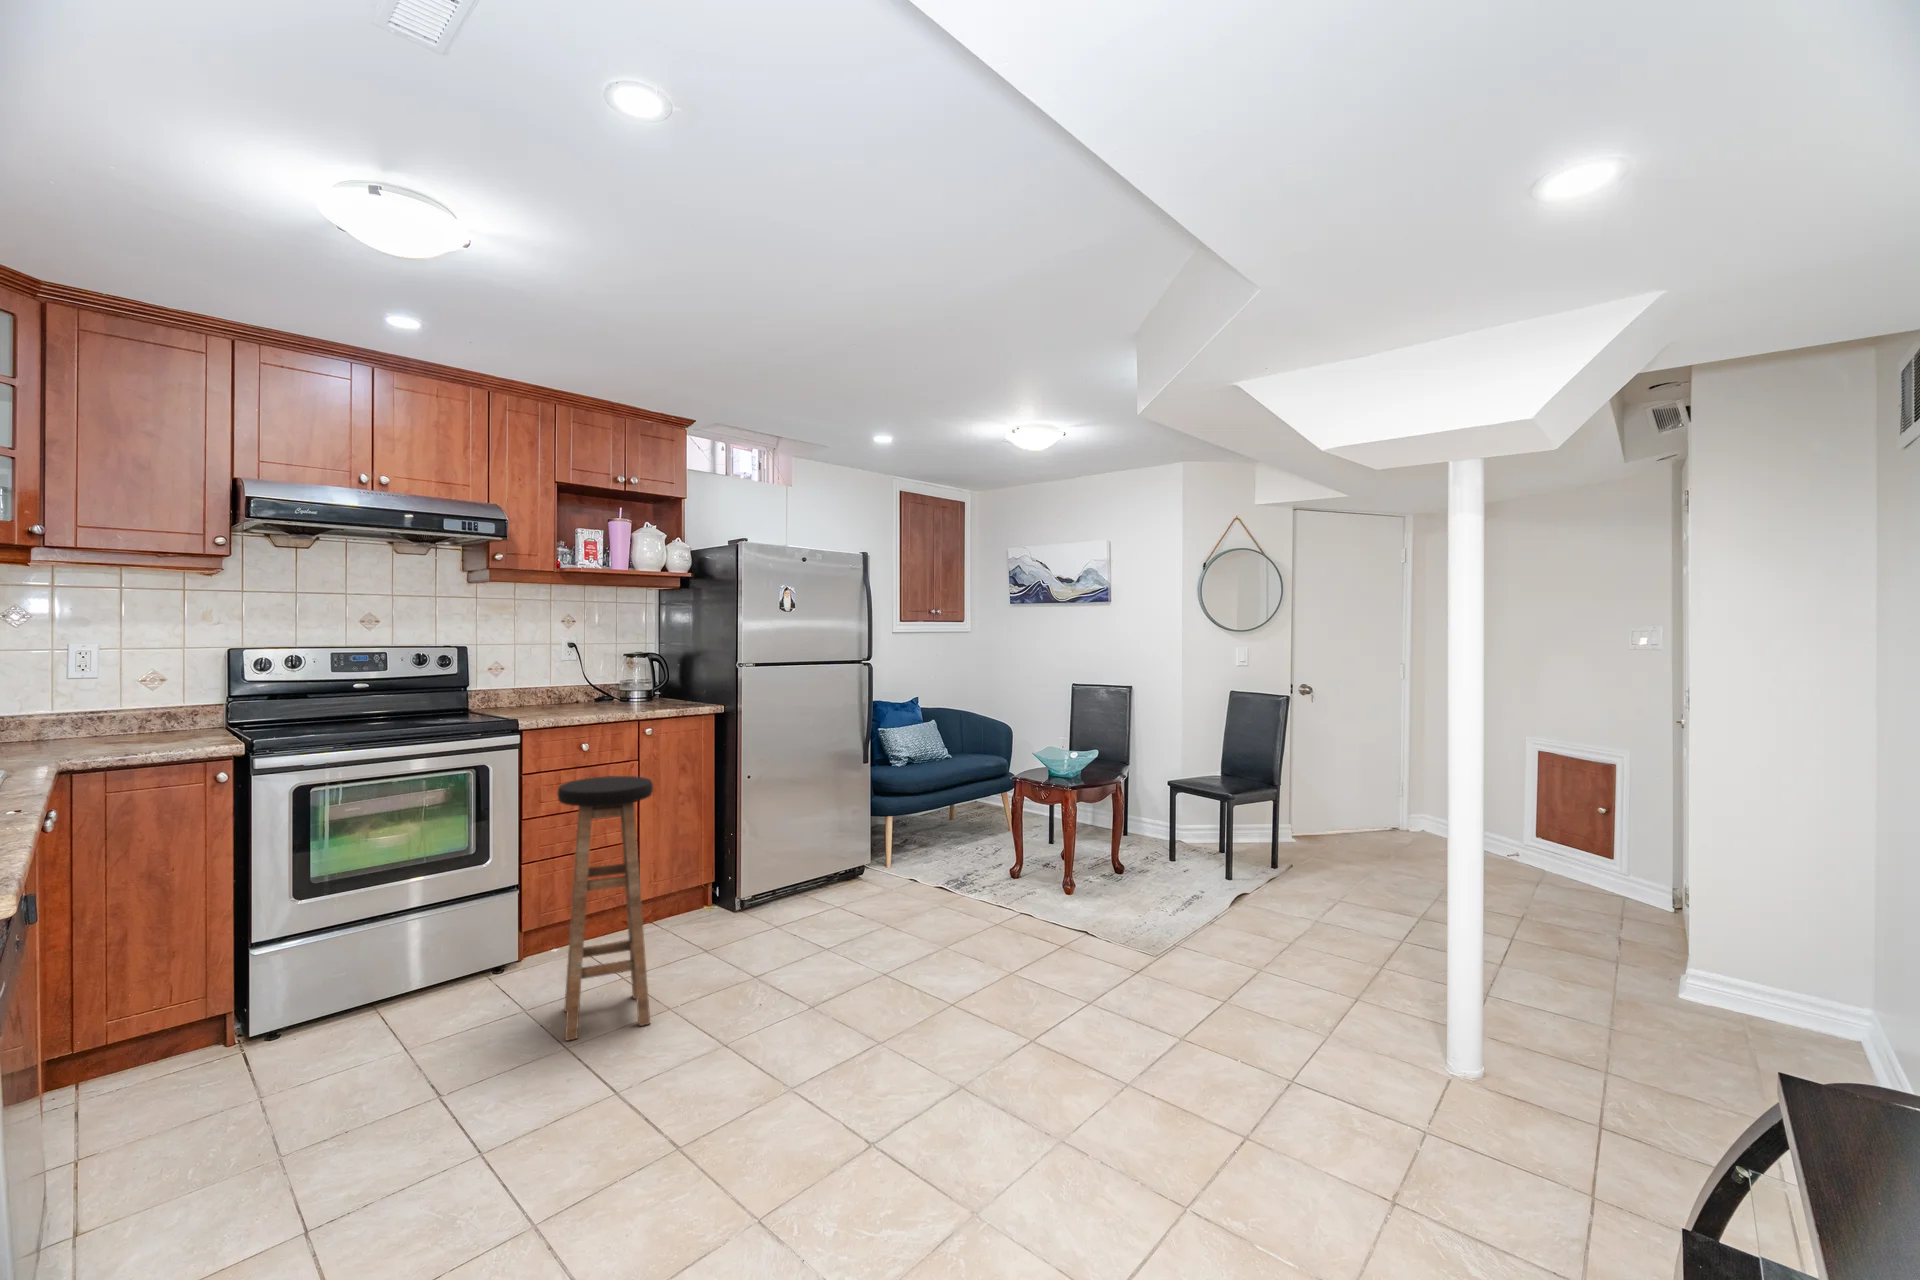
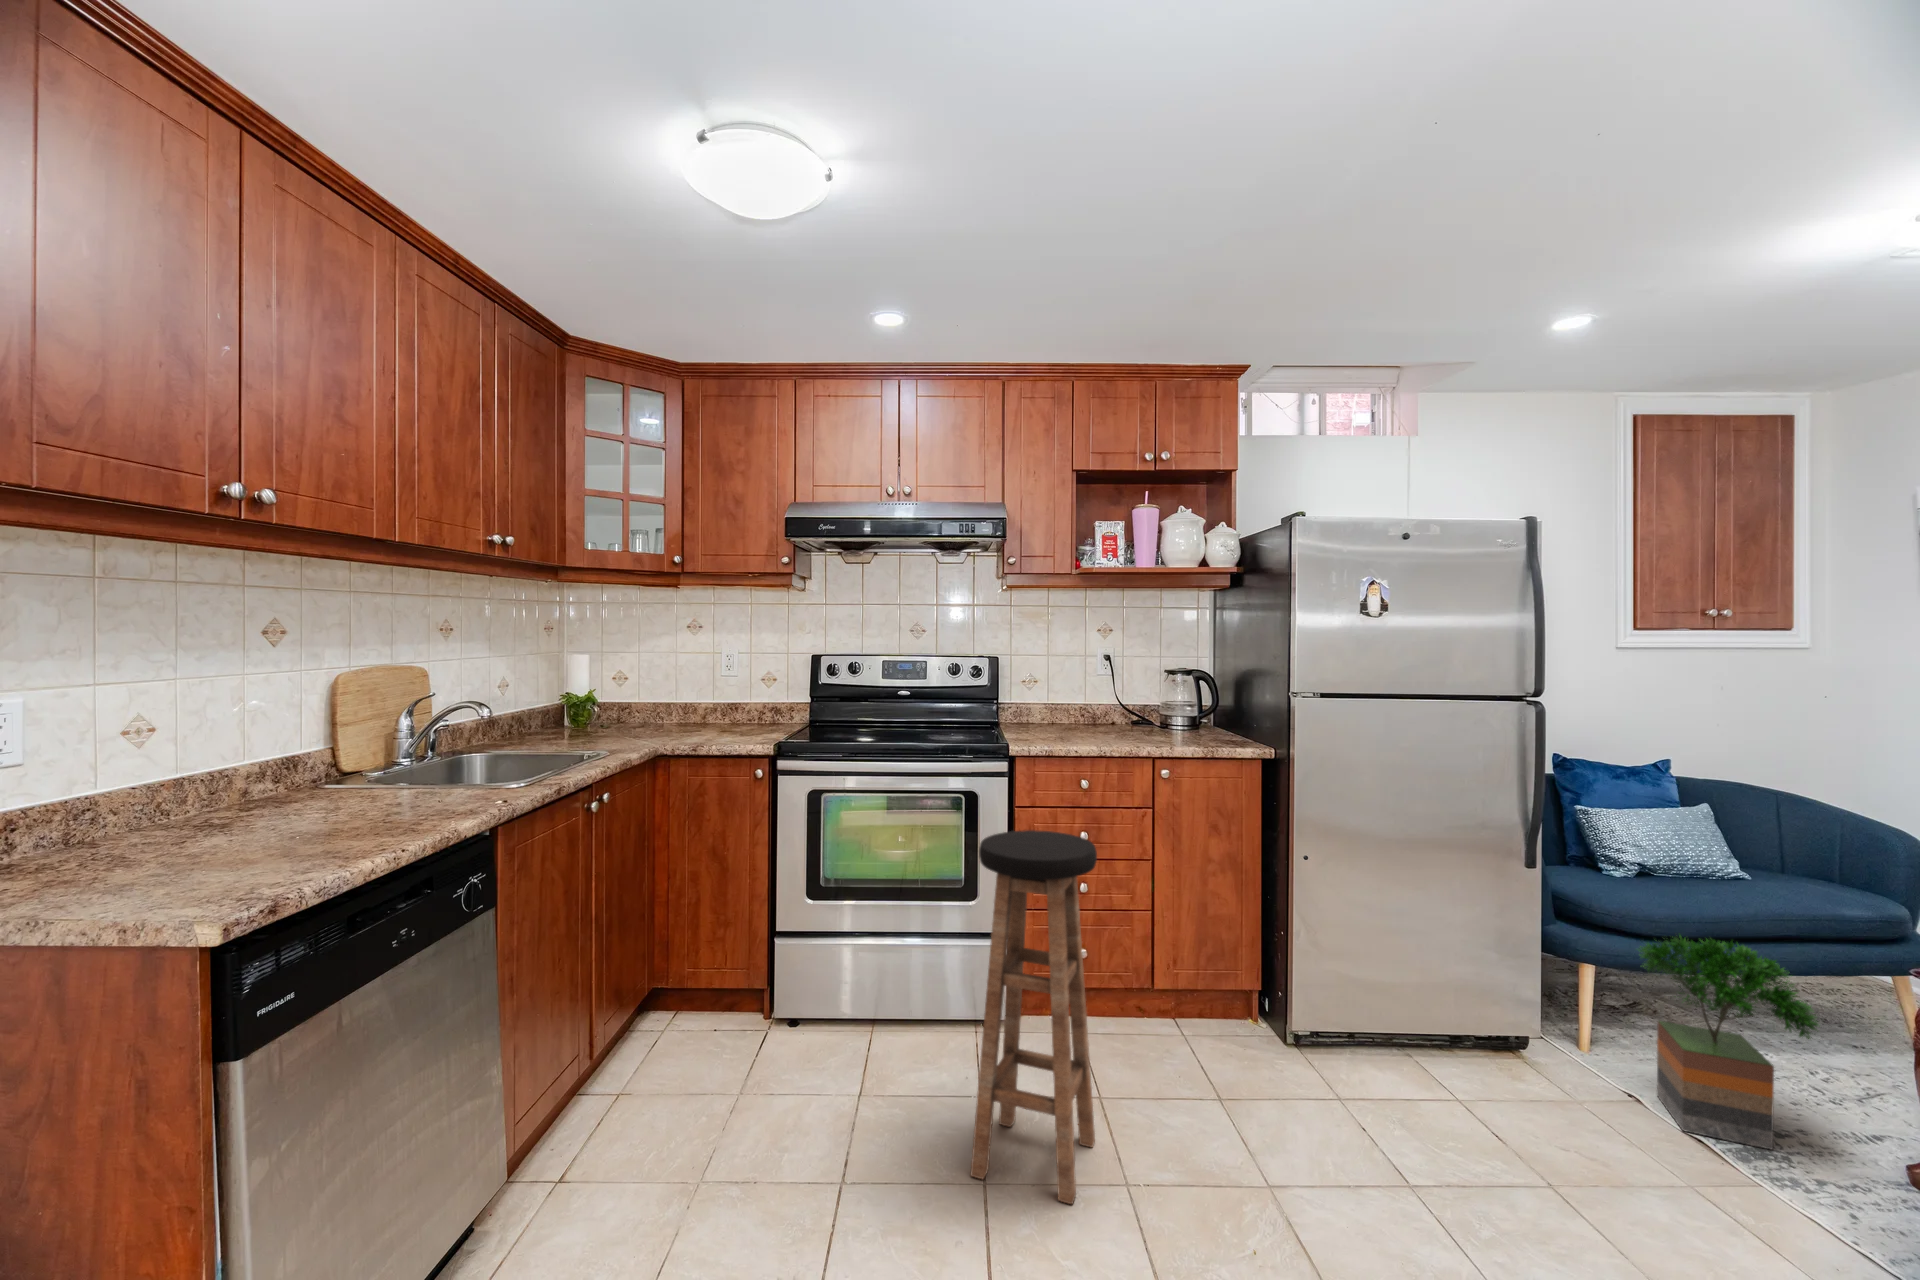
potted tree: none [915,784,984,886] -> present [1638,935,1818,1150]

